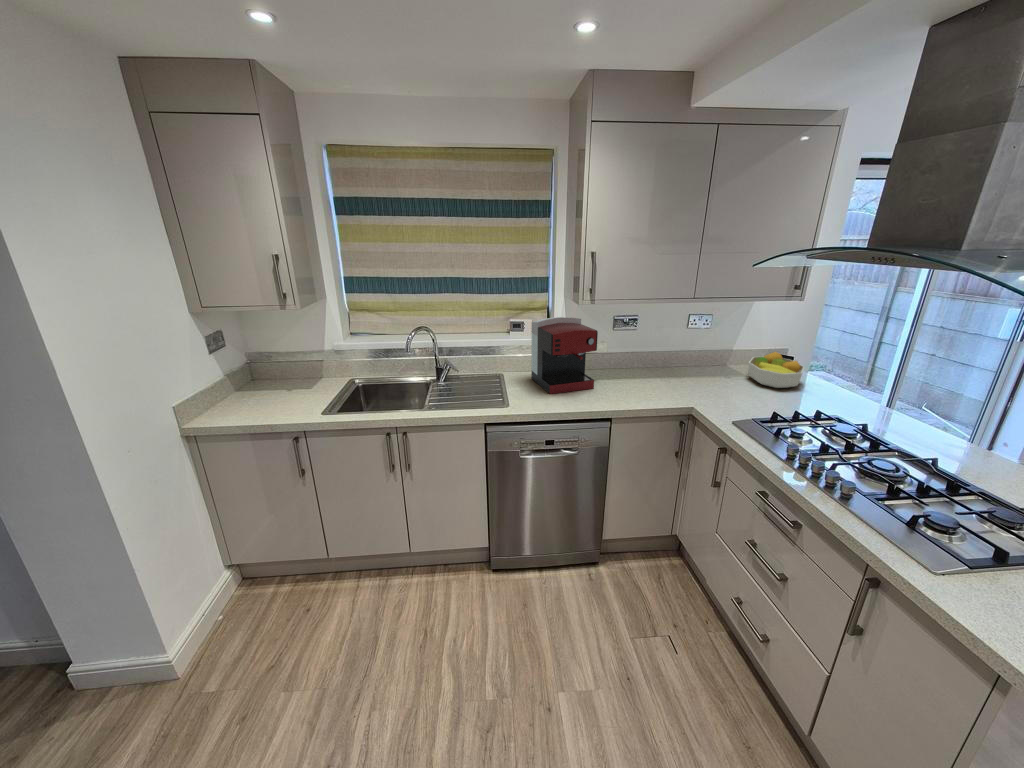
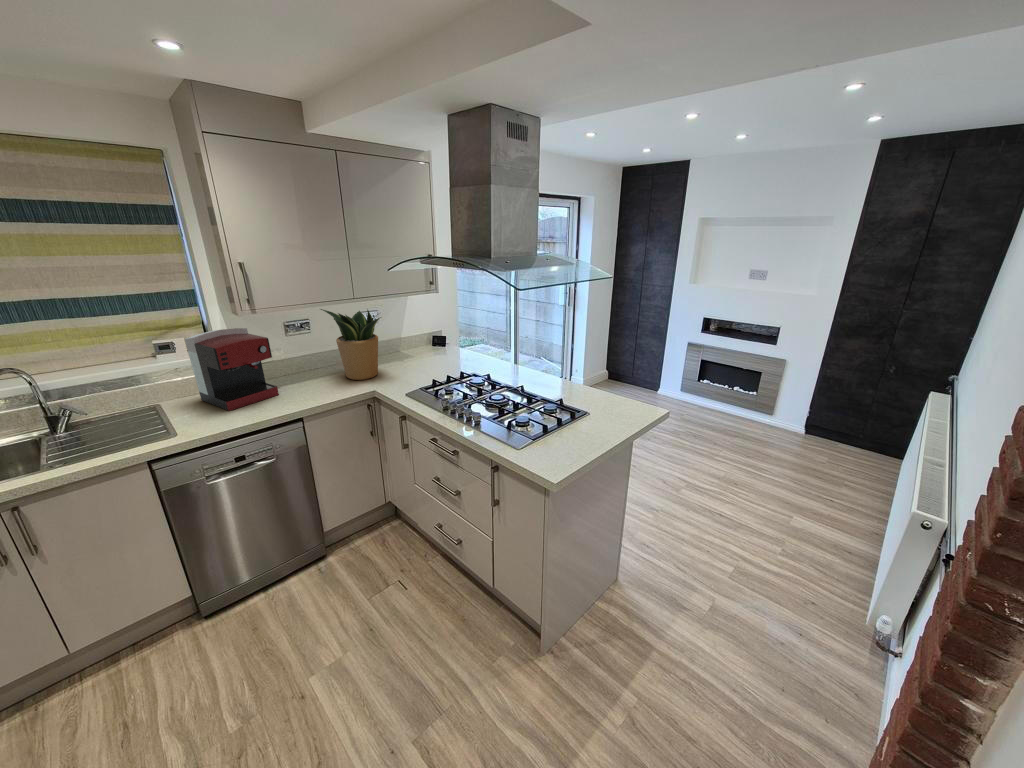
potted plant: none [652,307,723,391] -> present [321,309,381,380]
fruit bowl: present [748,352,804,388] -> none [413,334,452,362]

